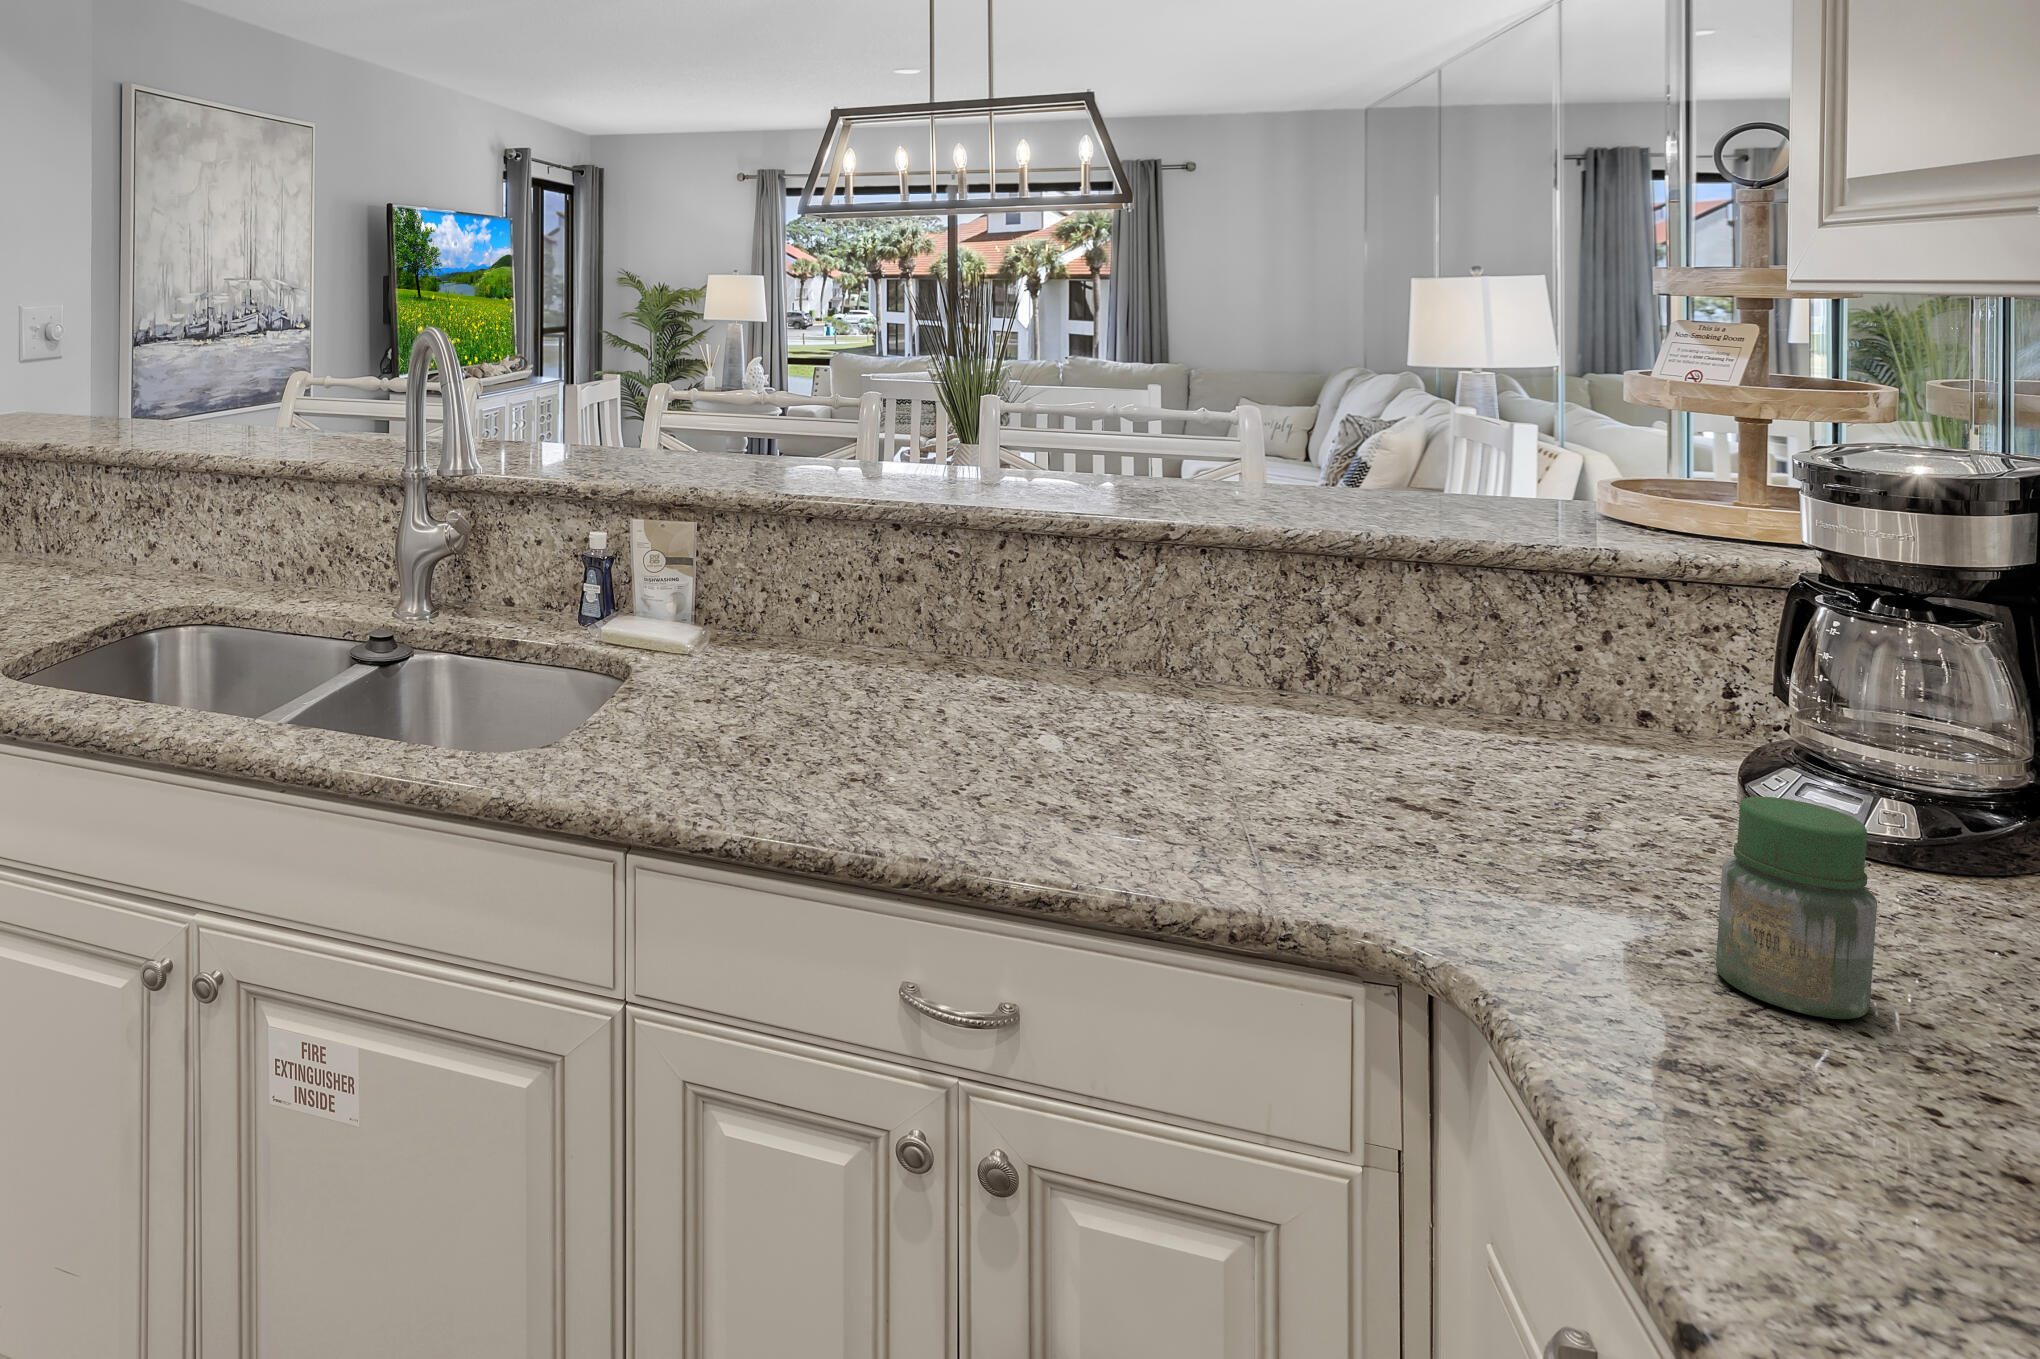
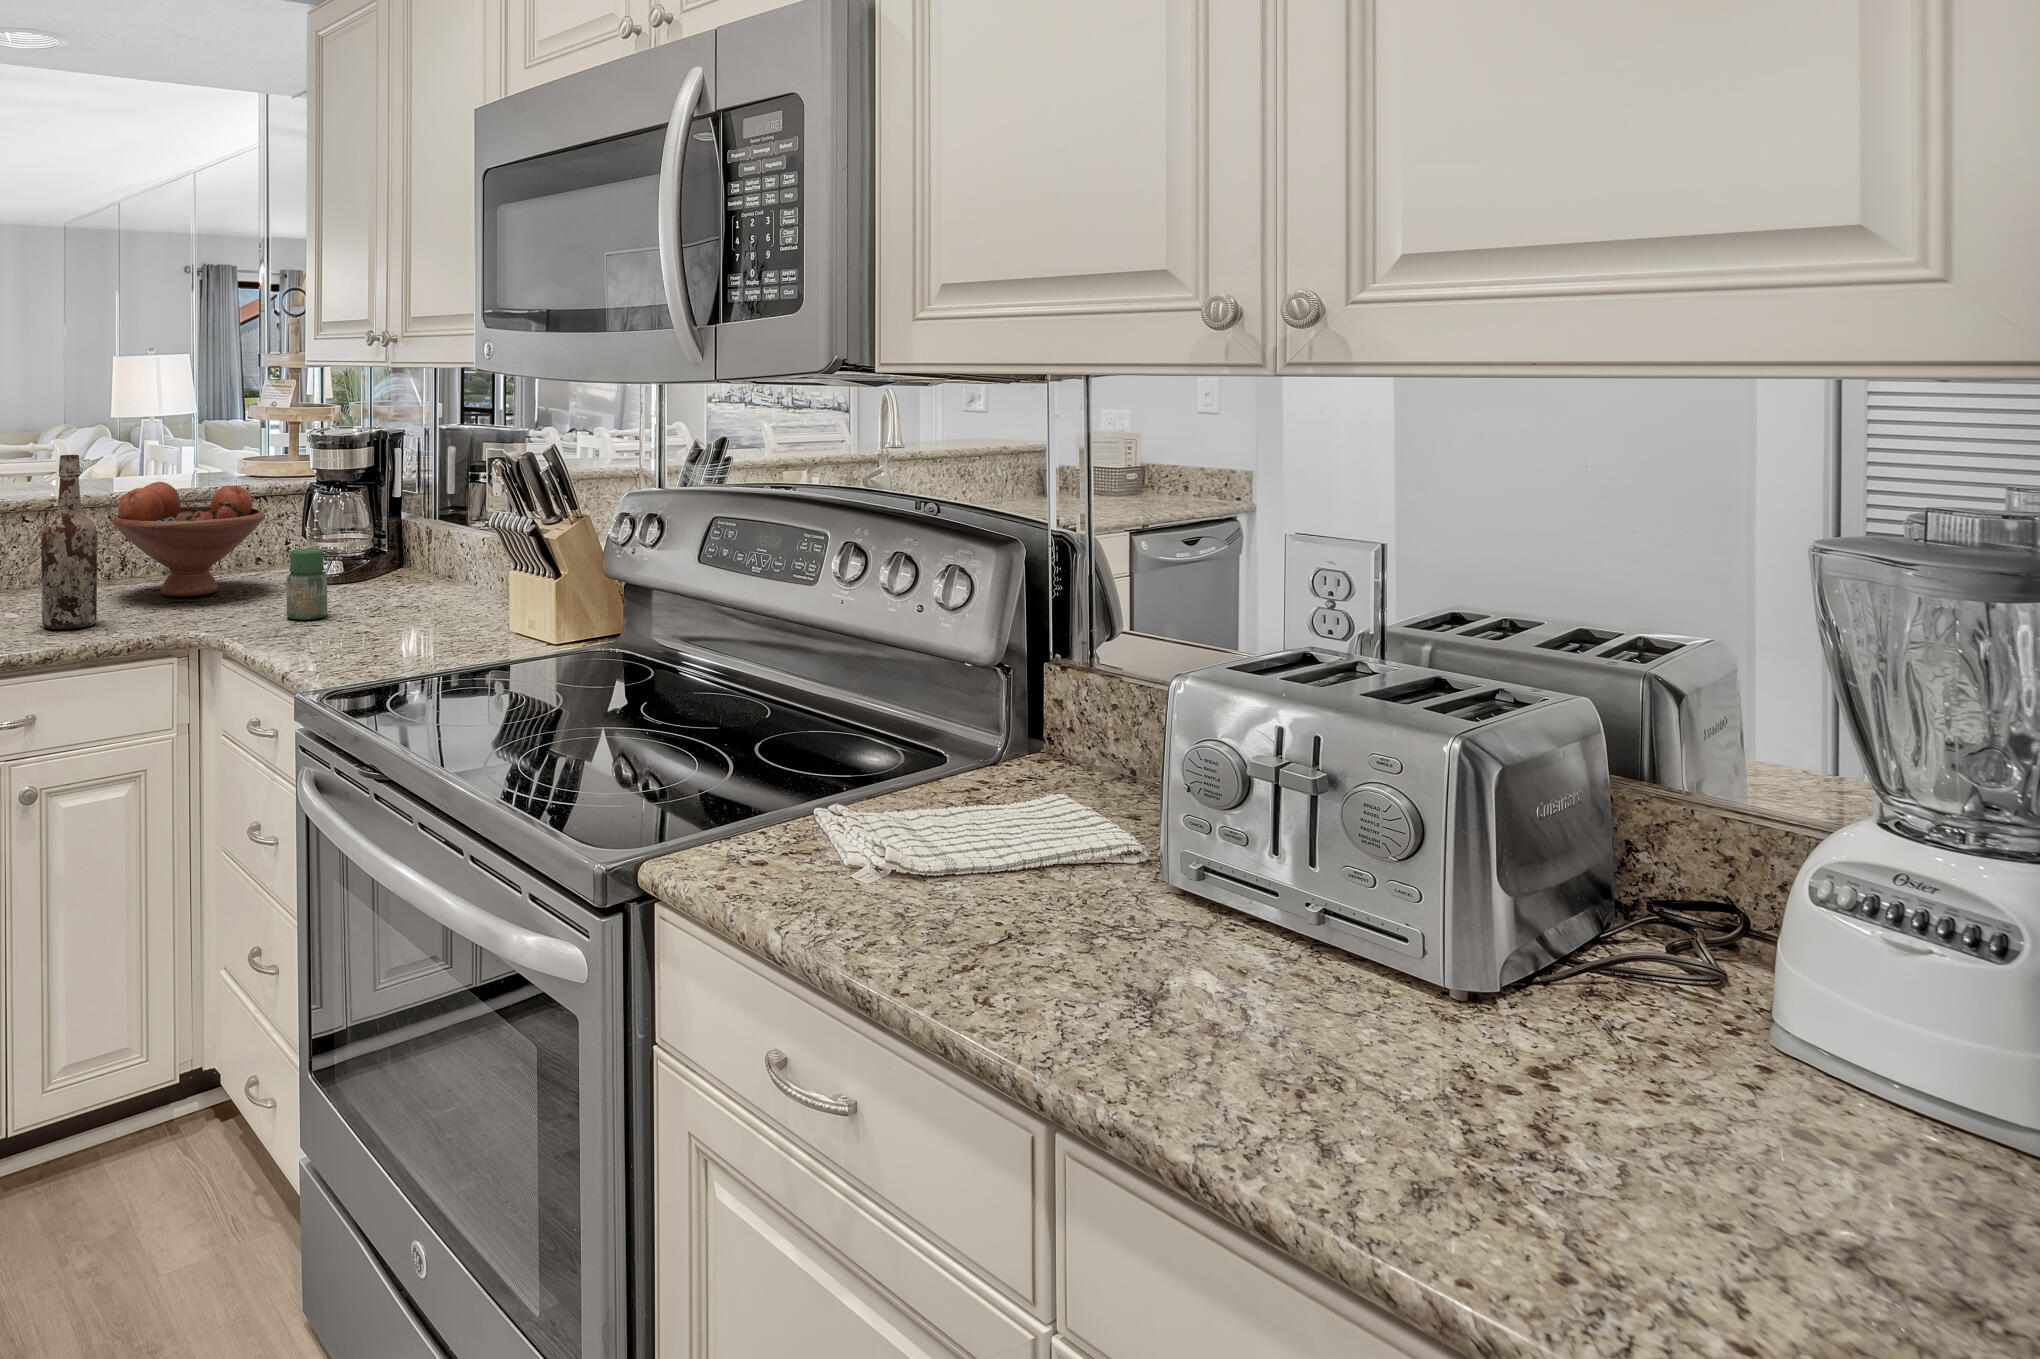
wine bottle: none [1087,466,1208,823] -> present [41,455,97,629]
fruit bowl: none [1272,526,1663,794] -> present [112,482,265,597]

